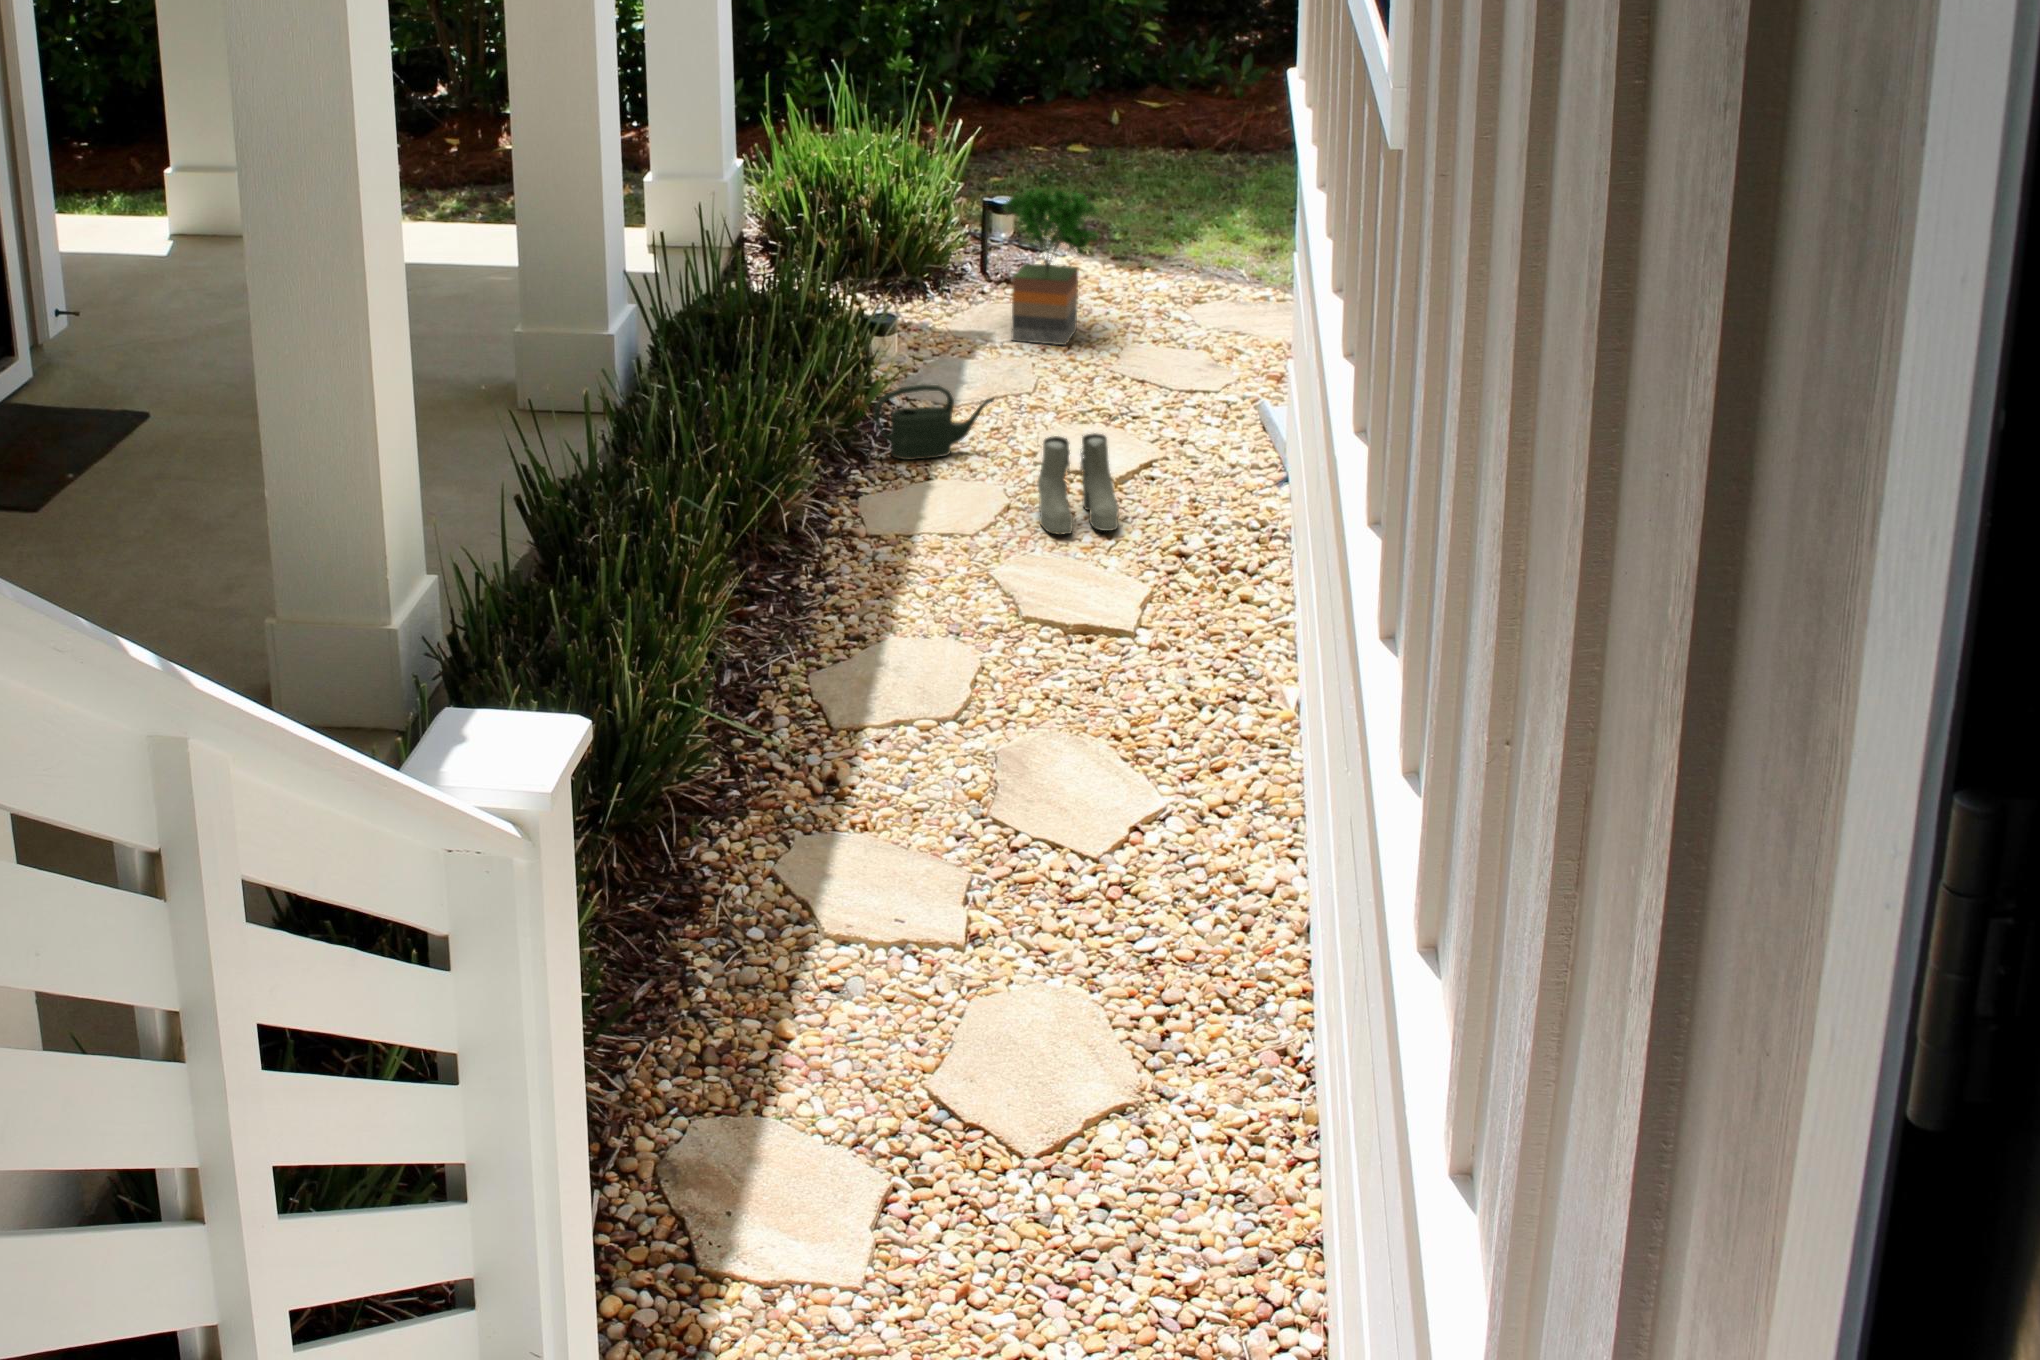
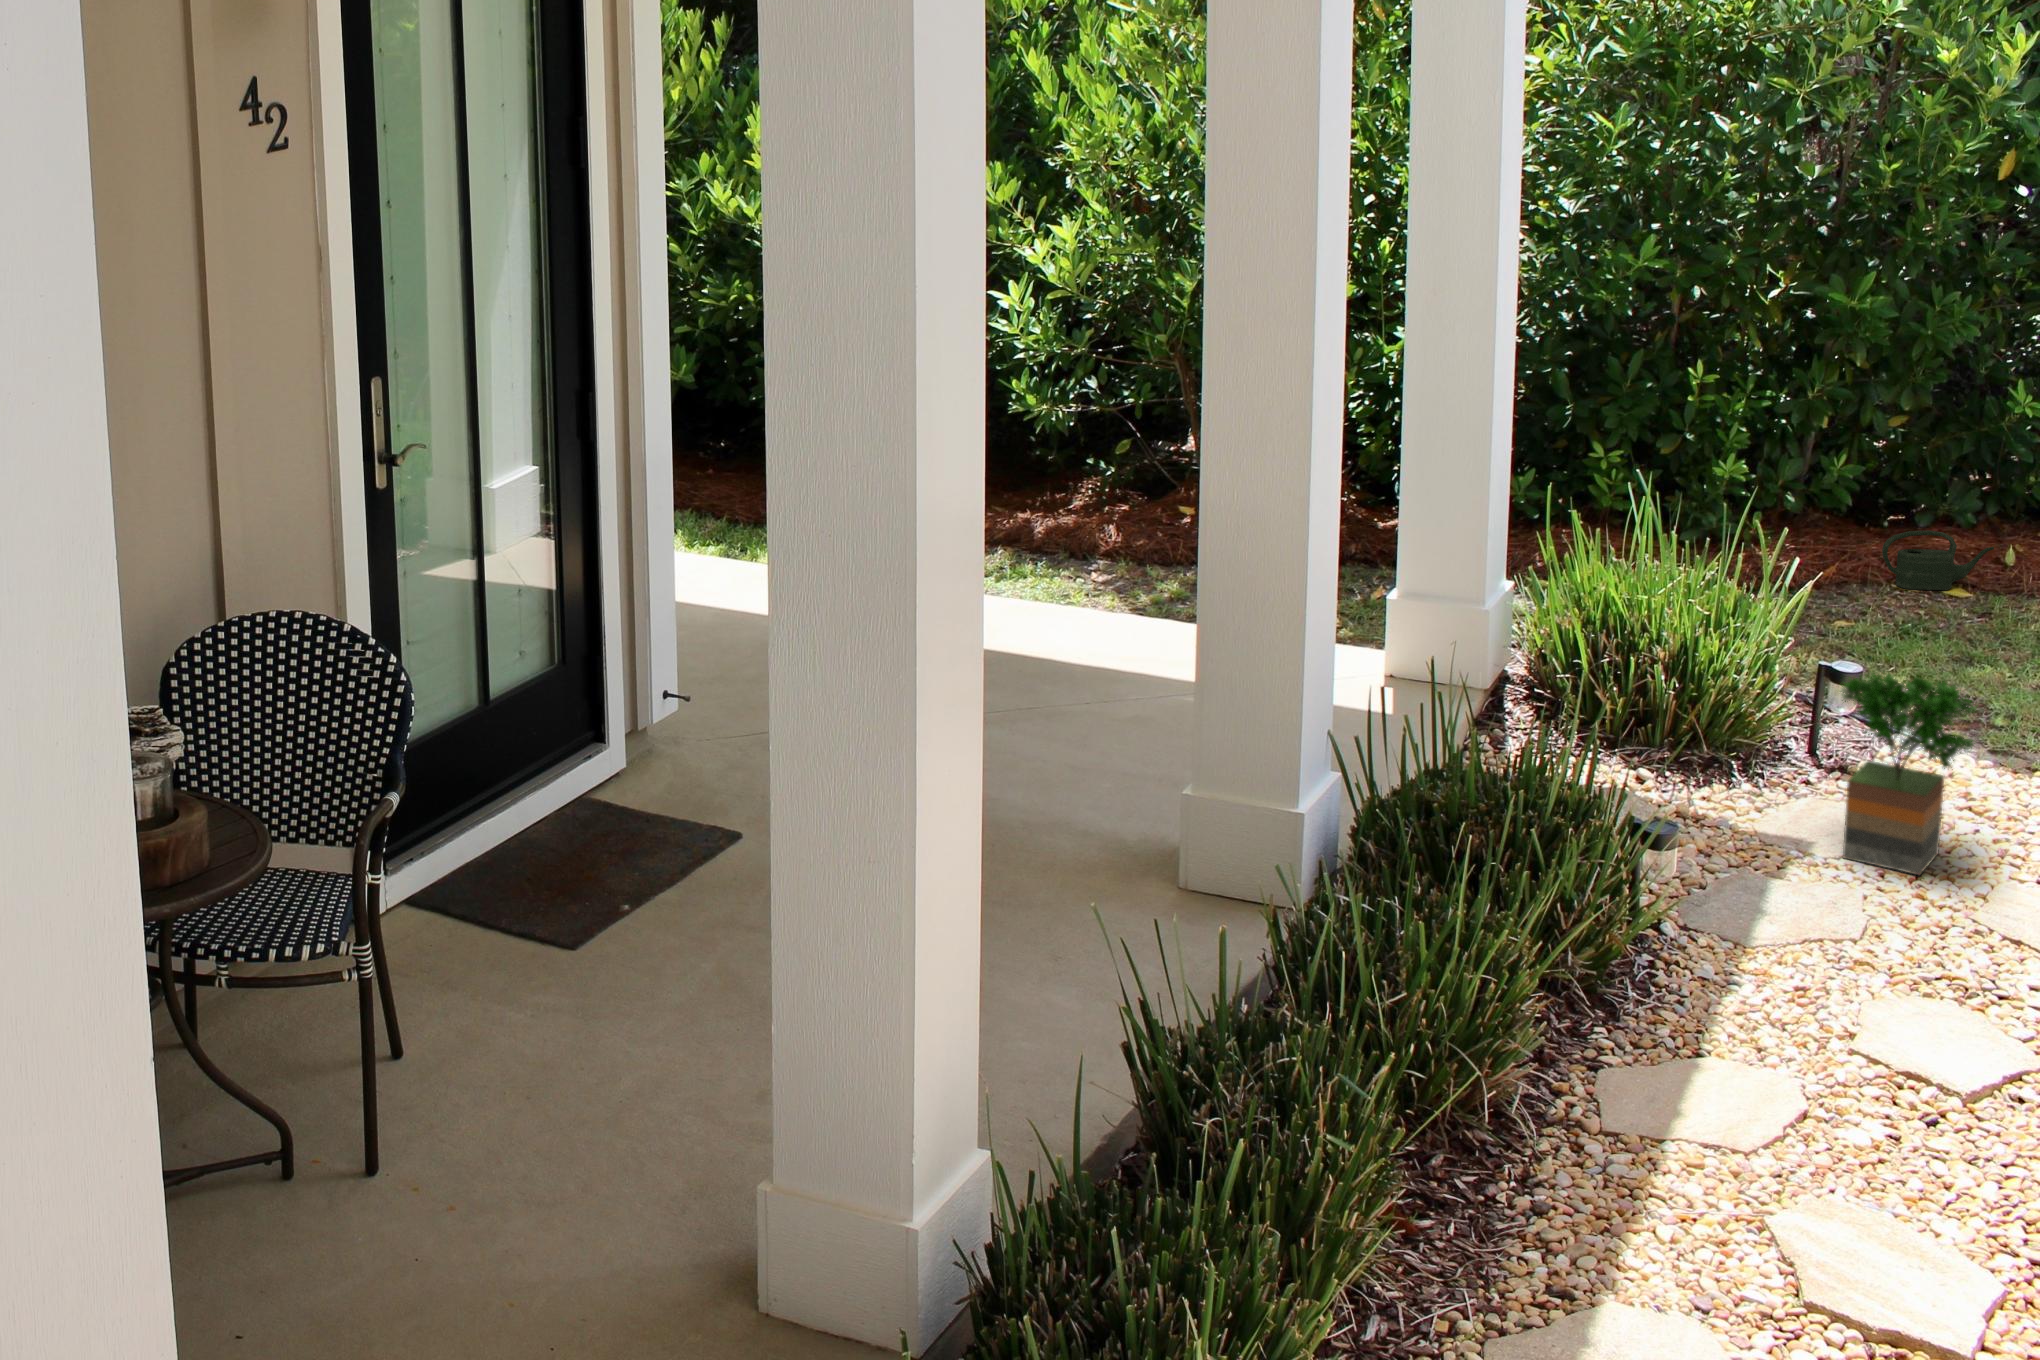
watering can: present [874,385,993,460] -> present [1882,530,1994,590]
boots: present [1037,433,1119,535] -> none [1847,1042,1965,1185]

